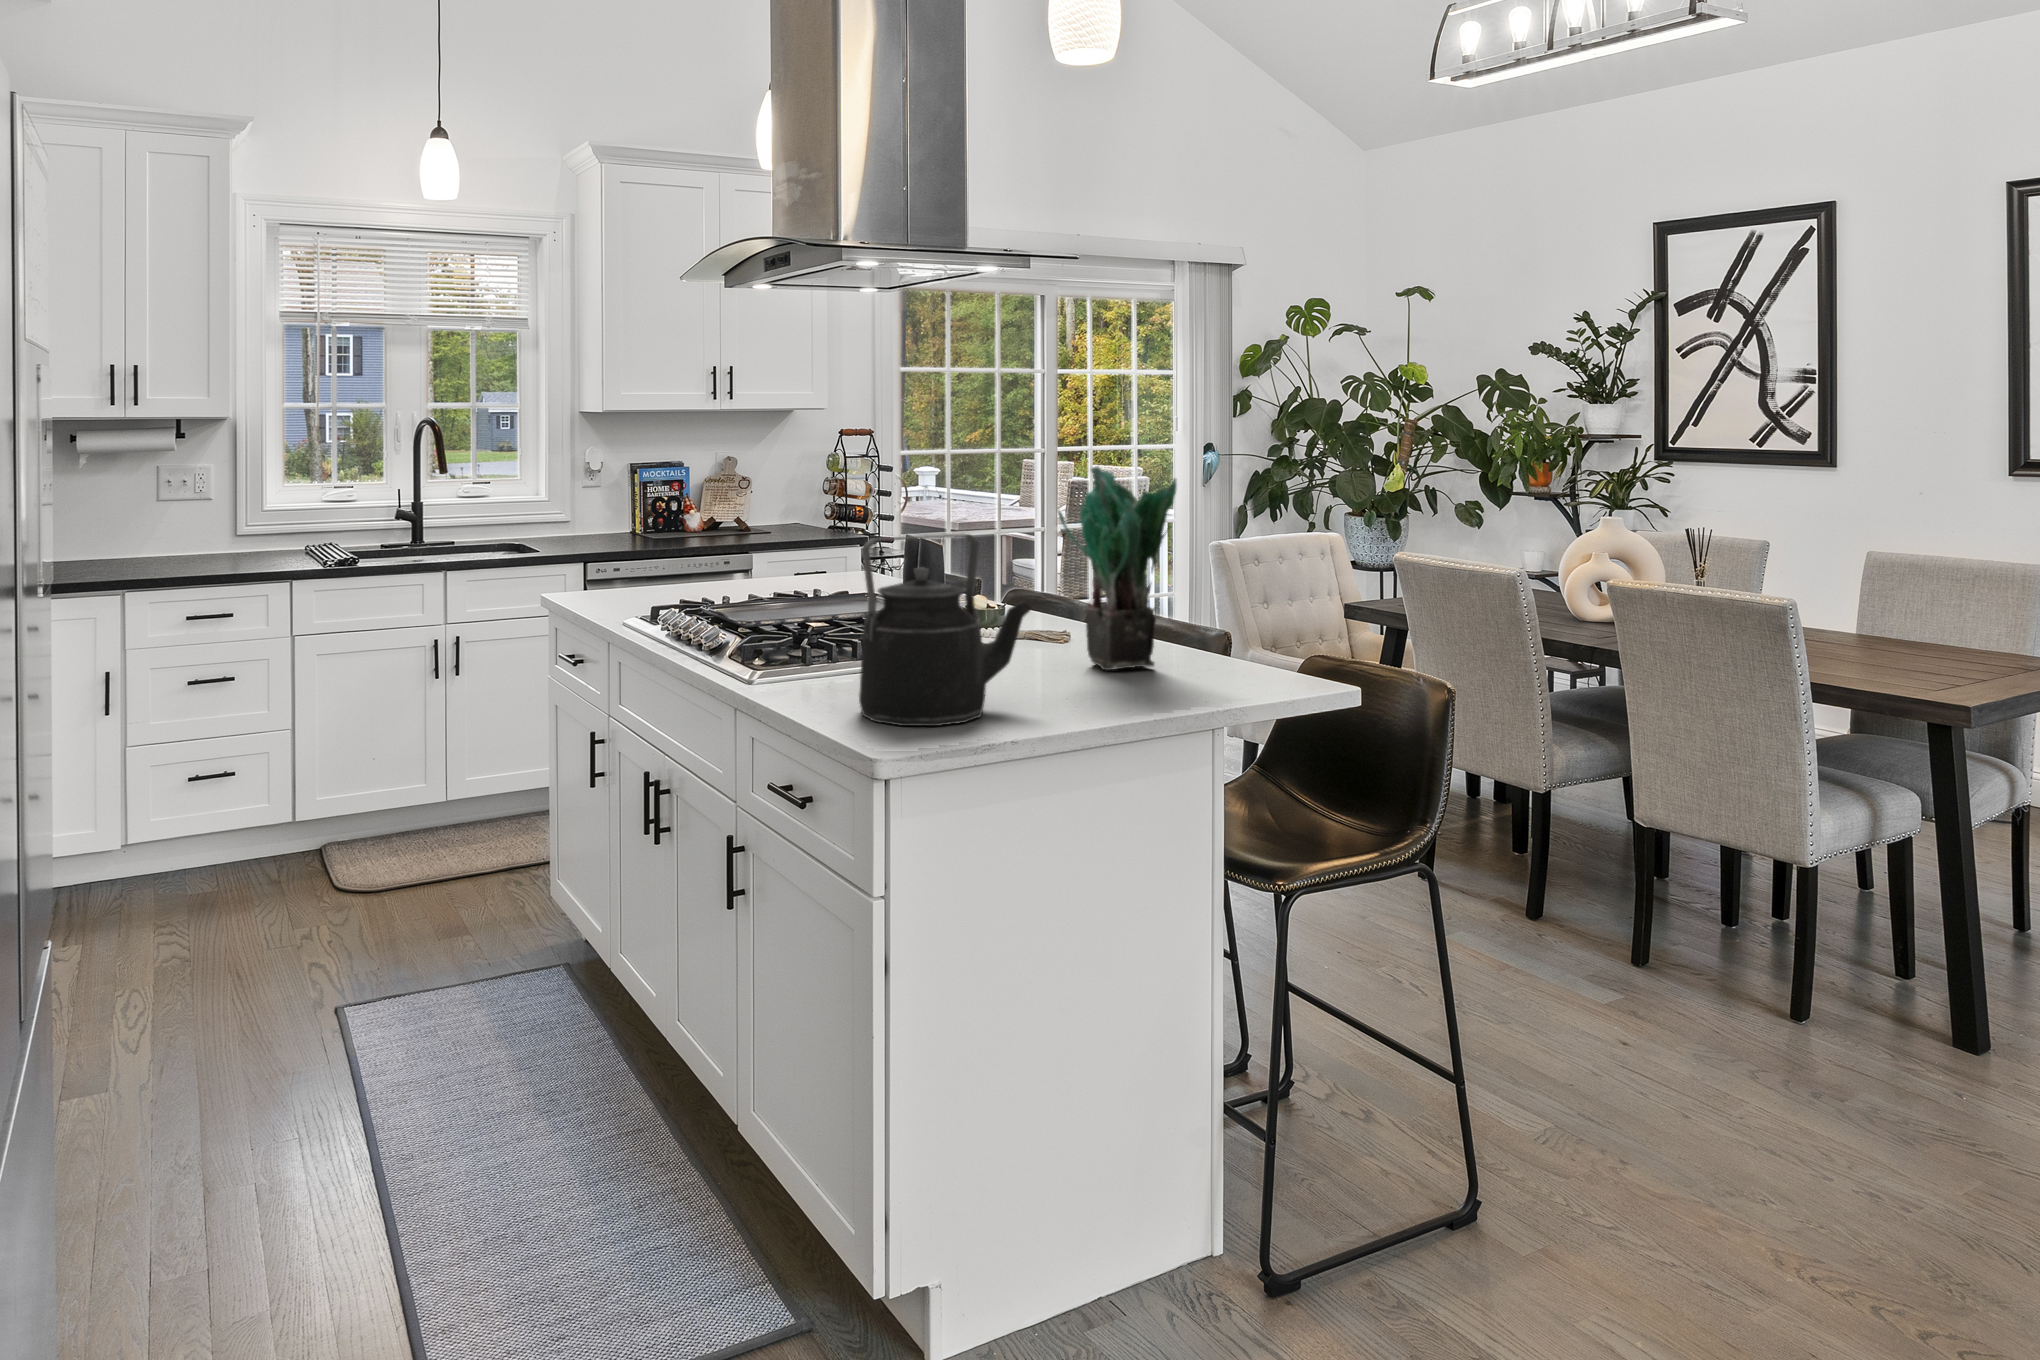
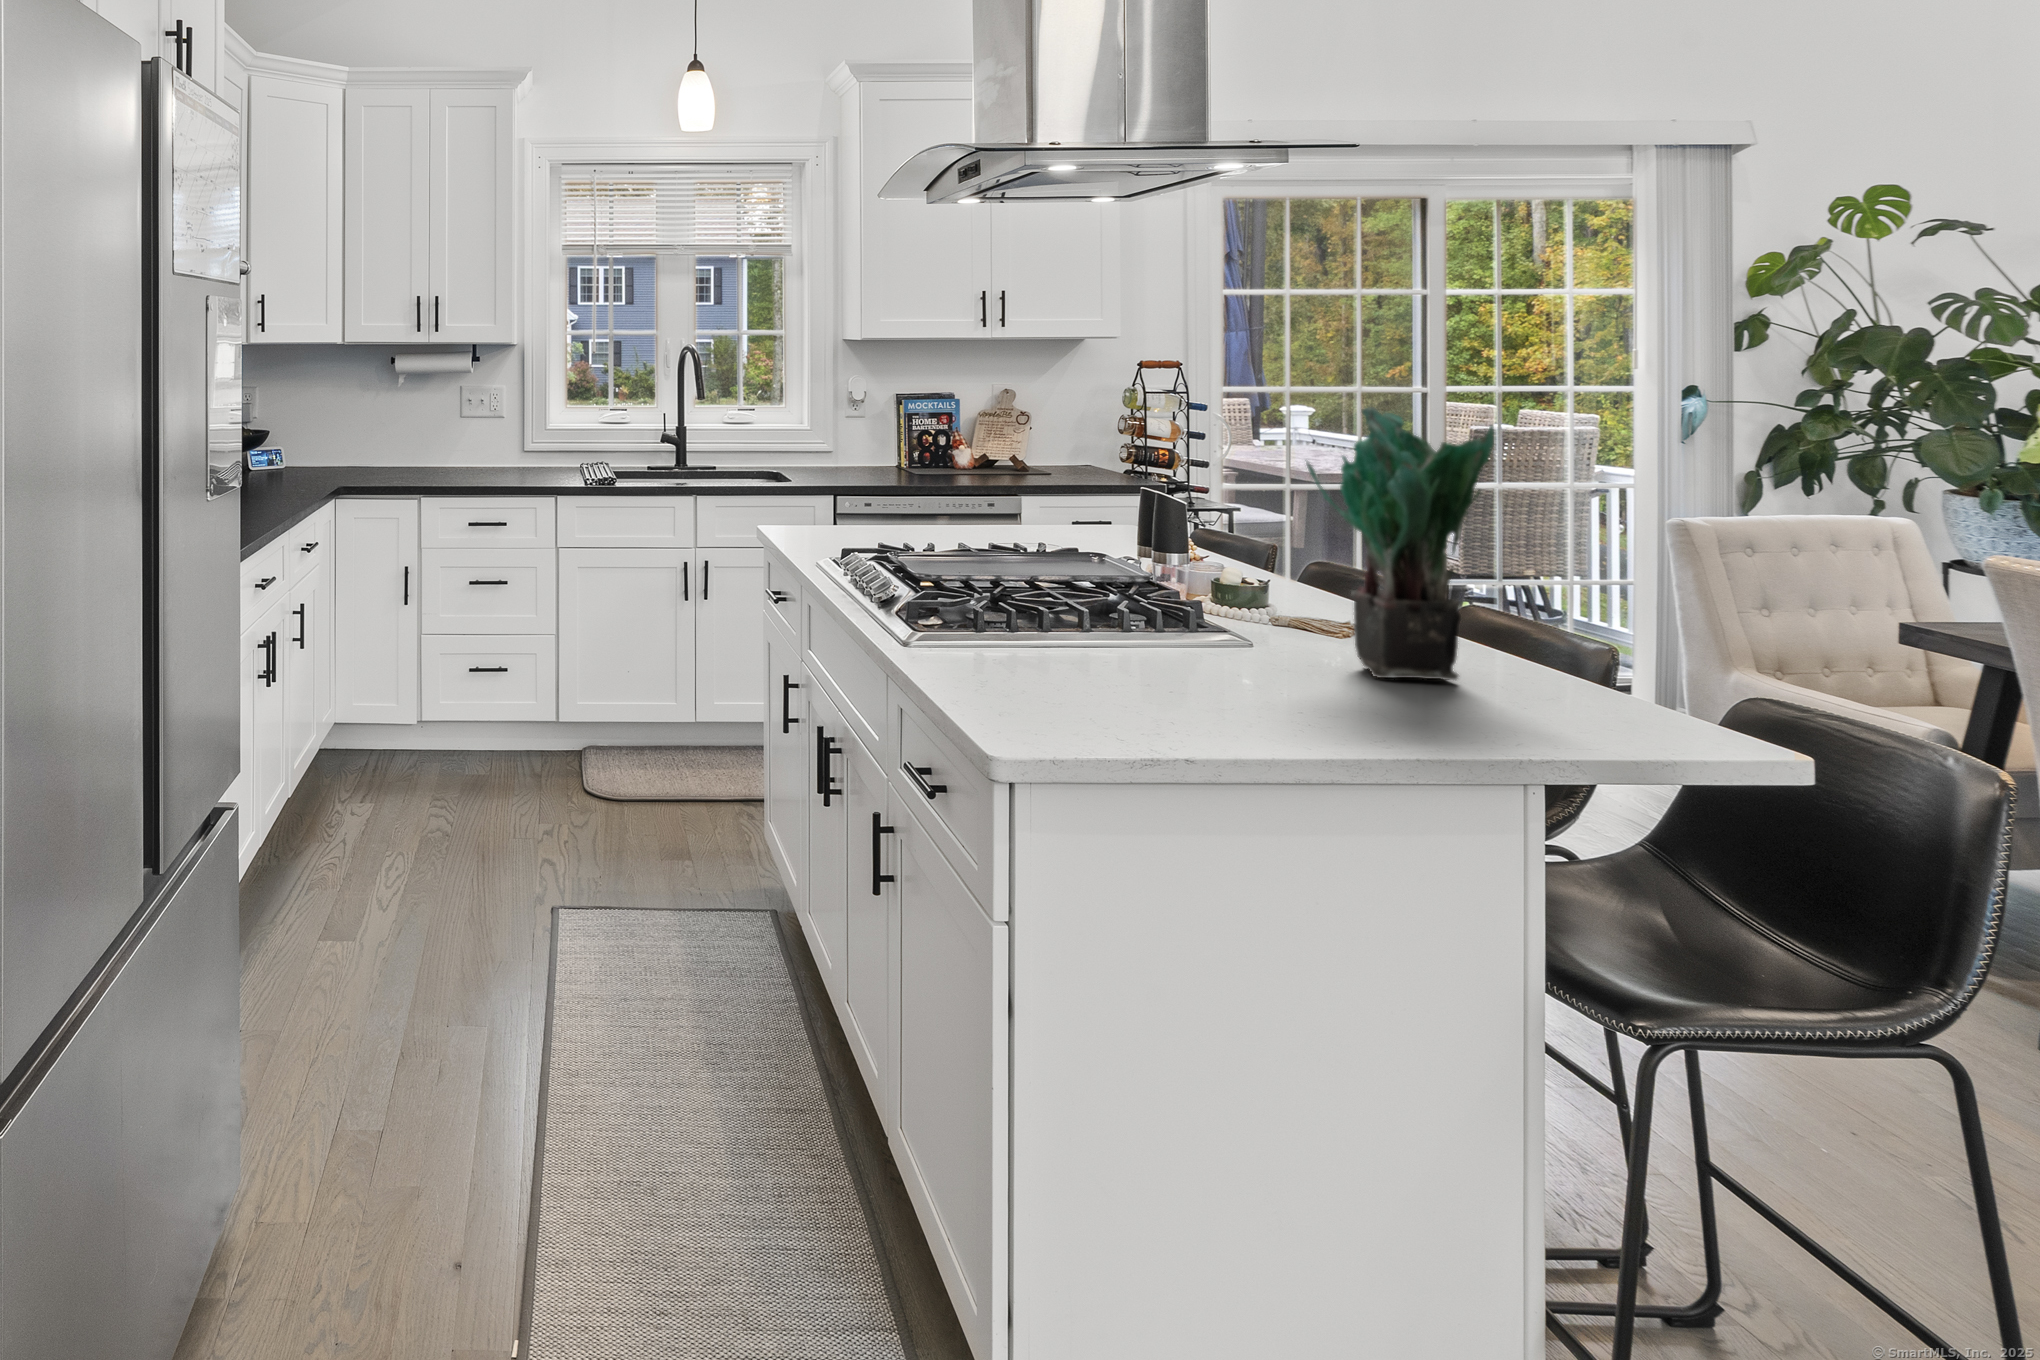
kettle: present [859,534,1031,726] -> none [994,485,1239,724]

